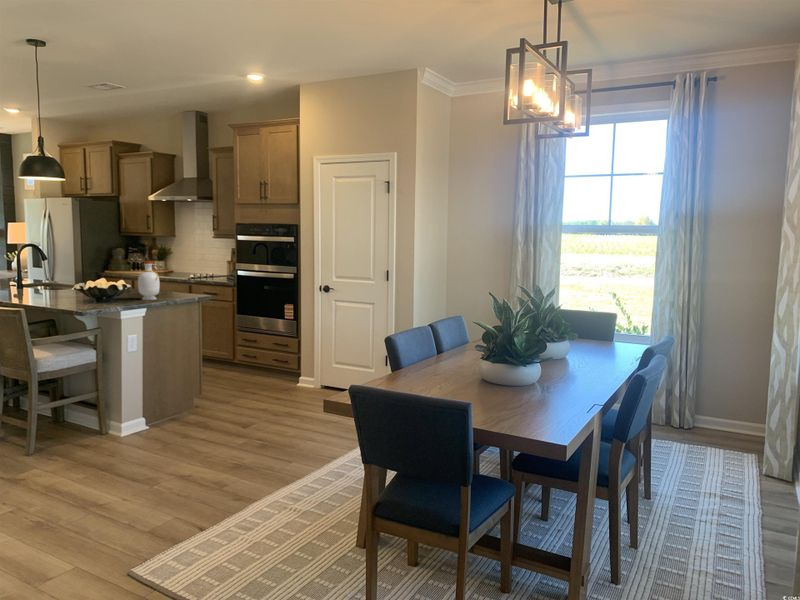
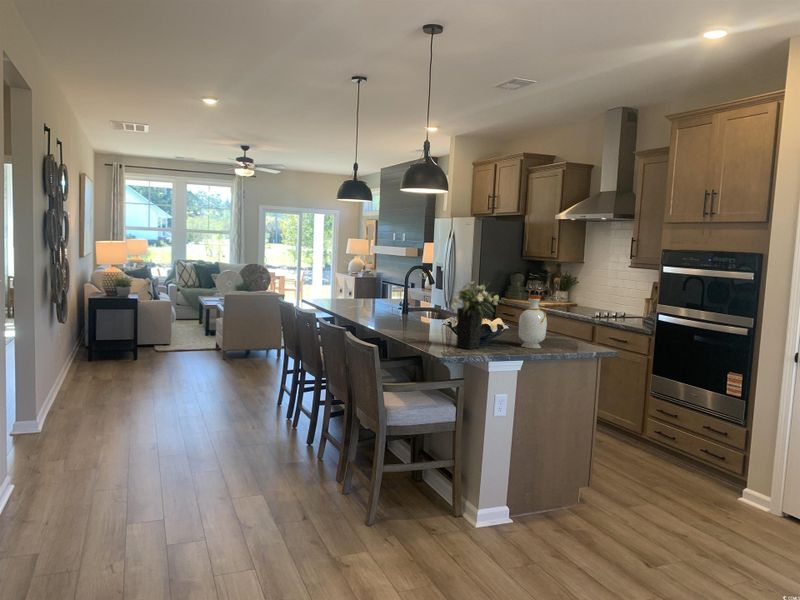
flower arrangement: none [79,252,127,305] -> present [449,282,499,349]

